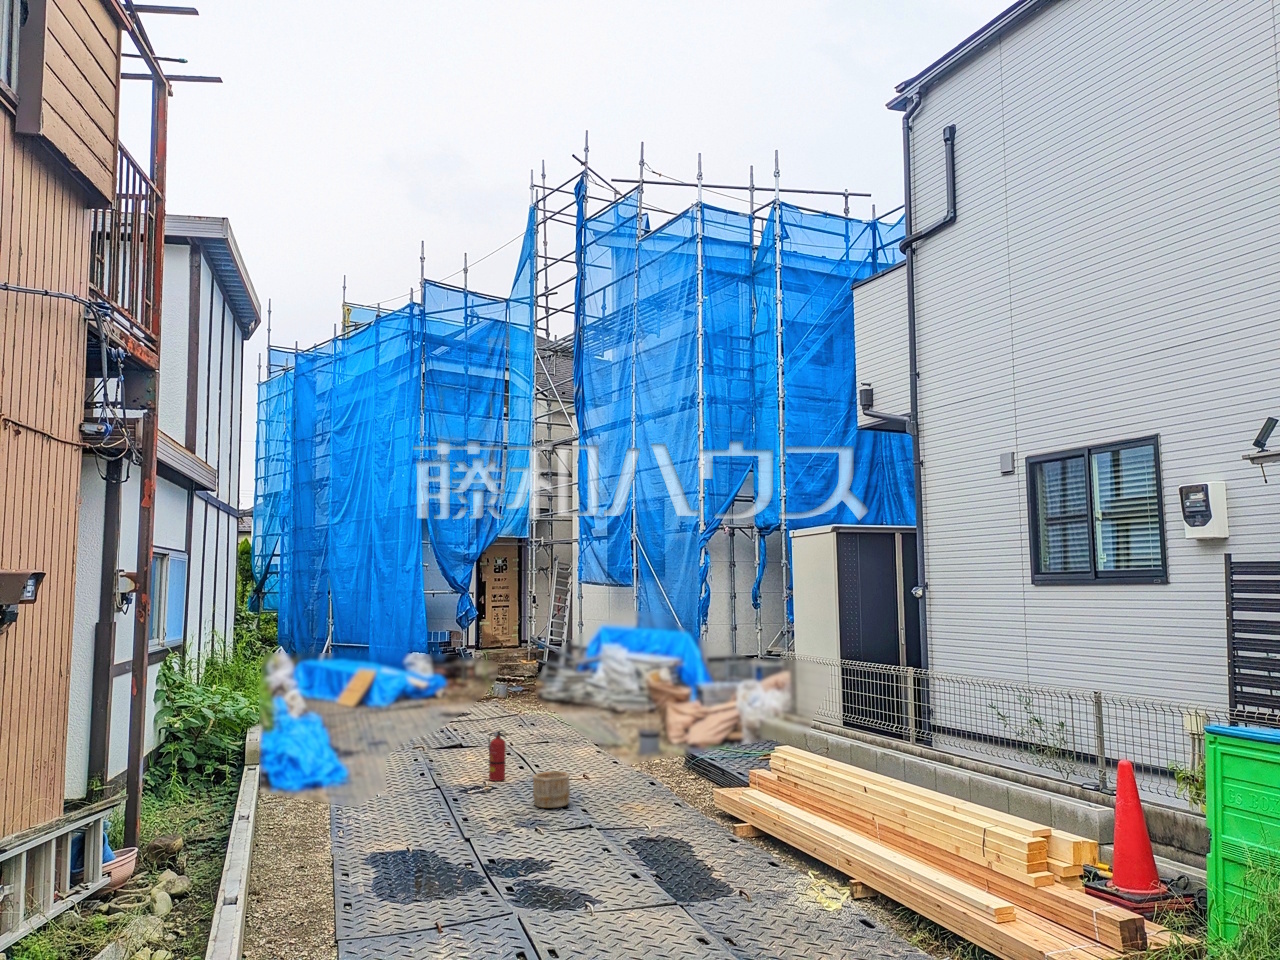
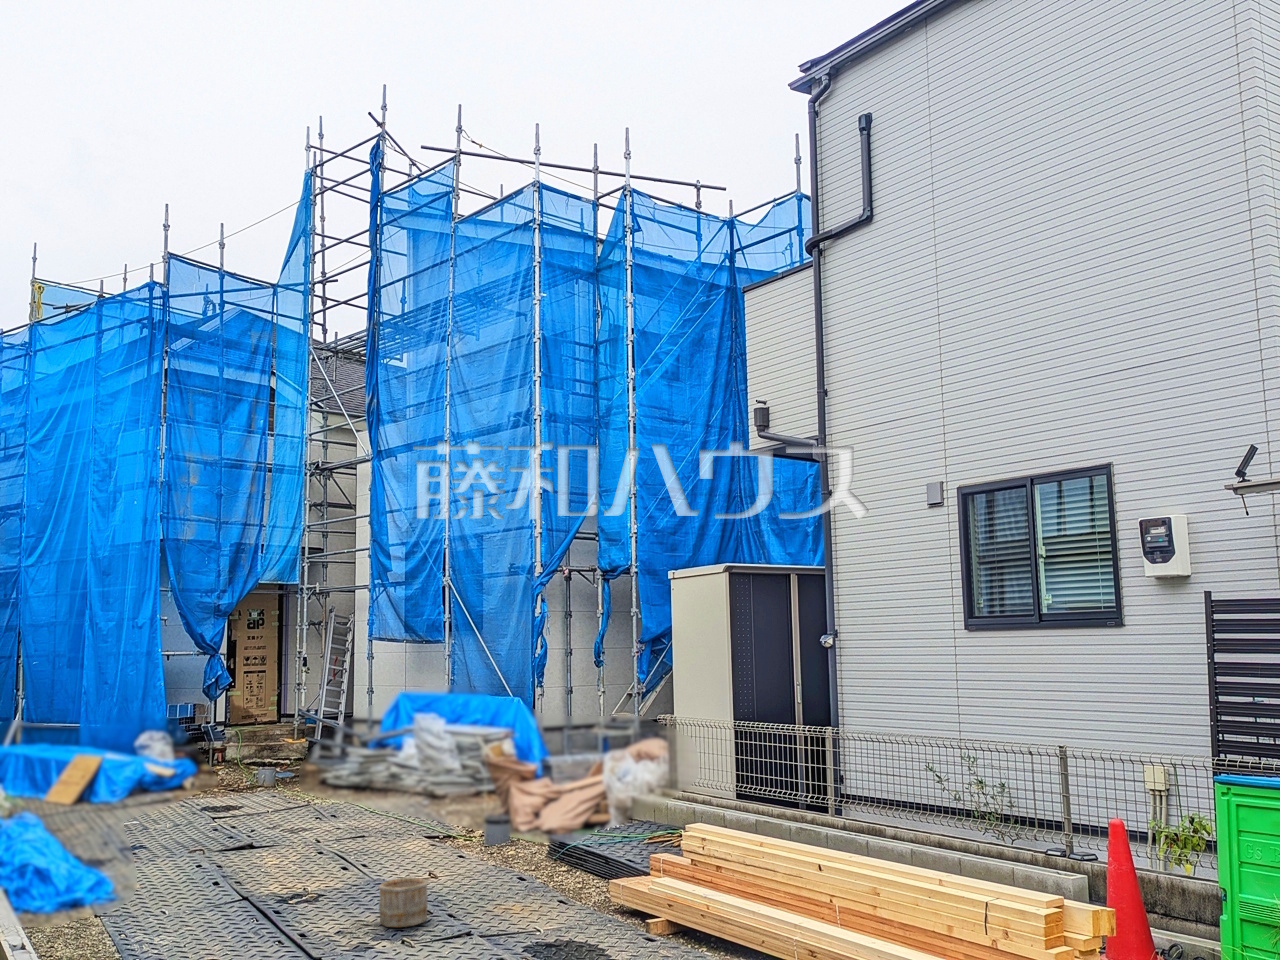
fire extinguisher: present [489,730,507,781] -> none [301,828,329,897]

